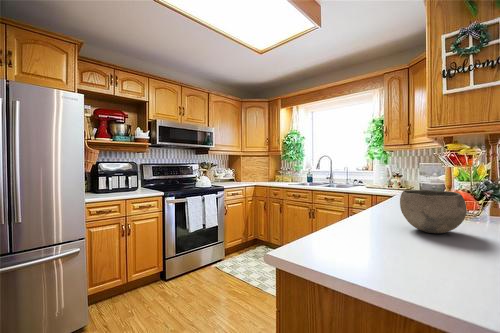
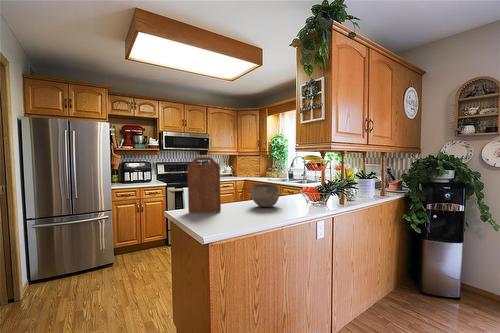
cutting board: none [326,133,390,256] -> present [187,157,221,213]

